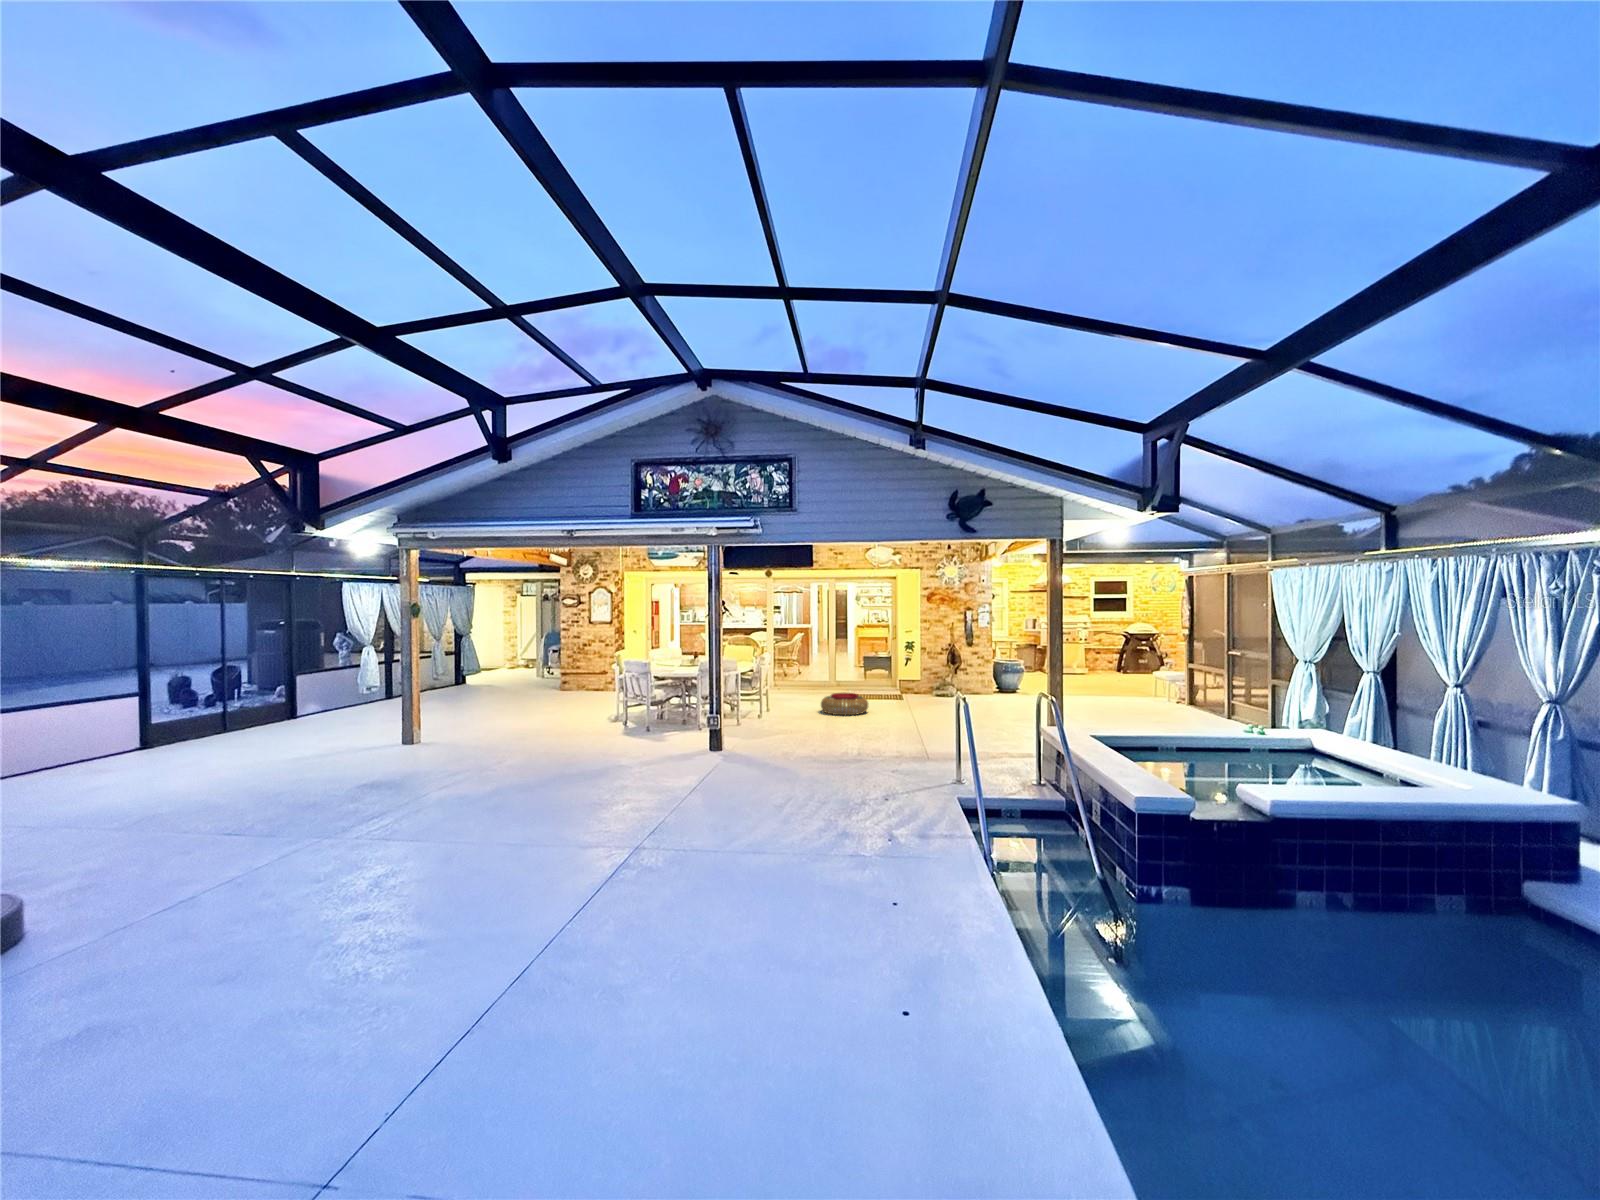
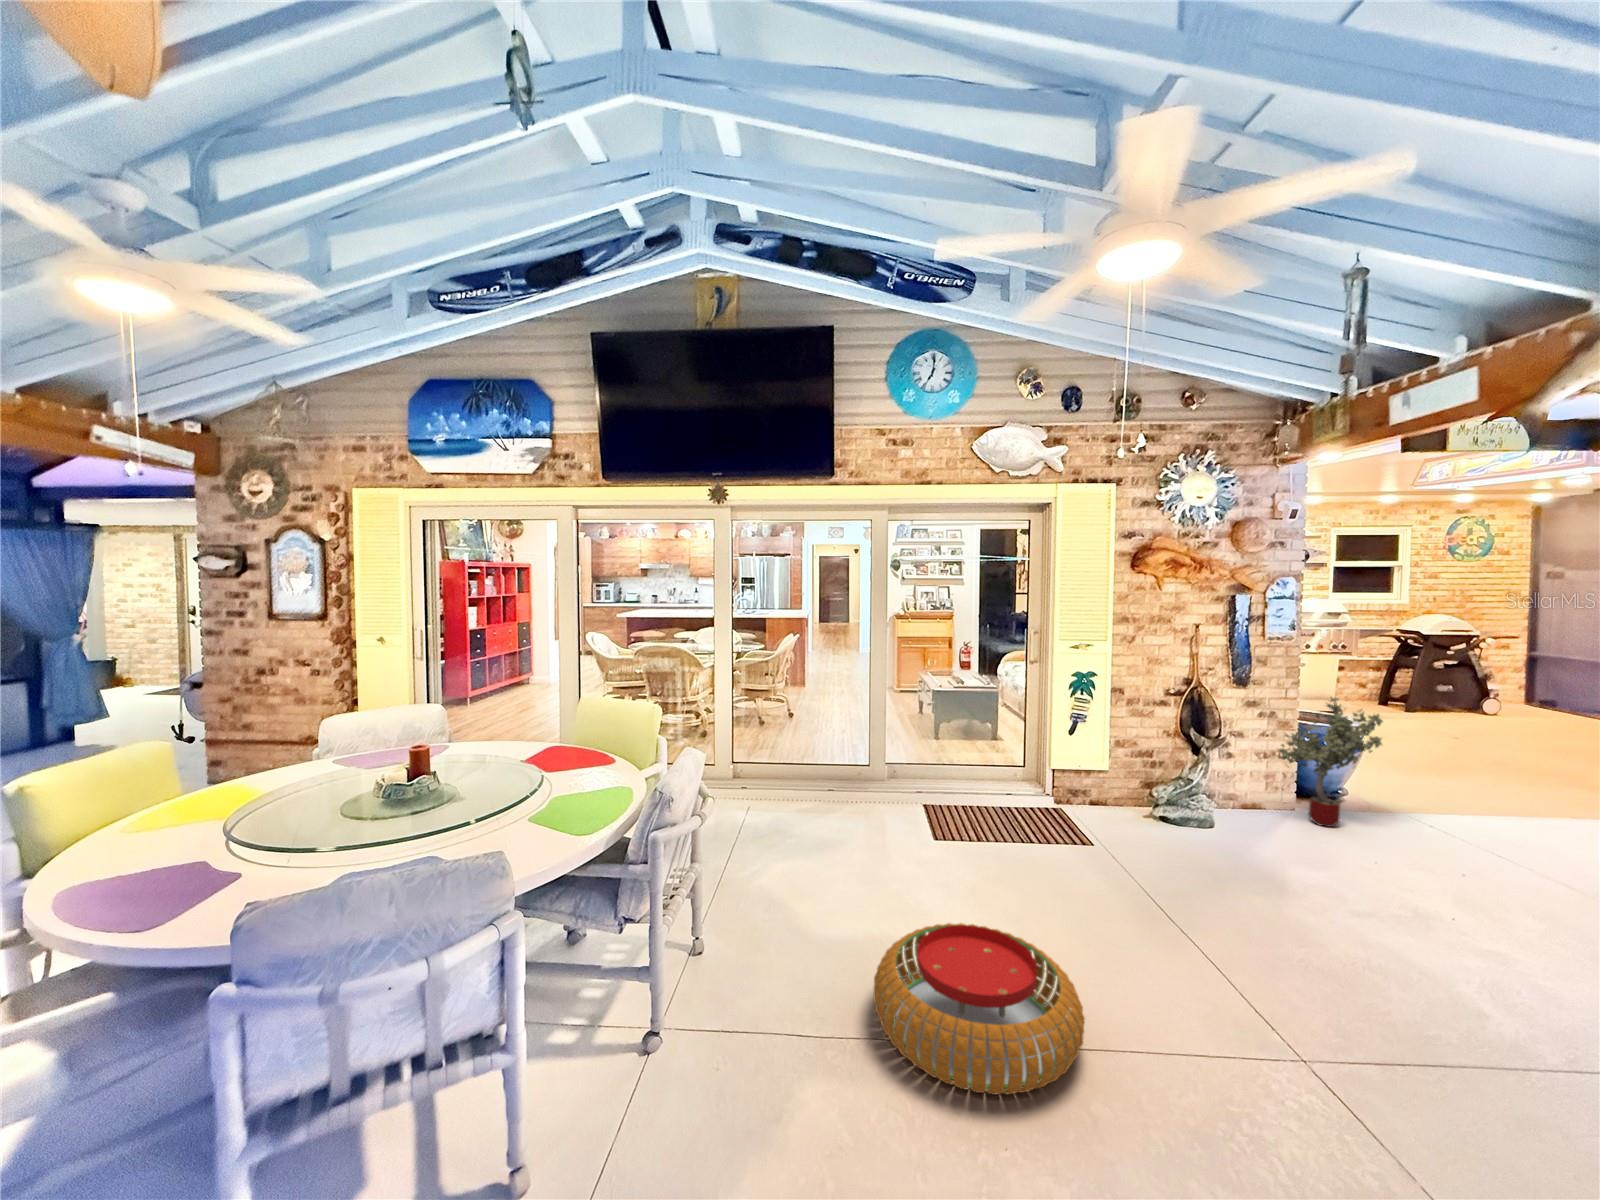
potted tree: none [975,648,1013,695] -> present [1277,697,1383,827]

